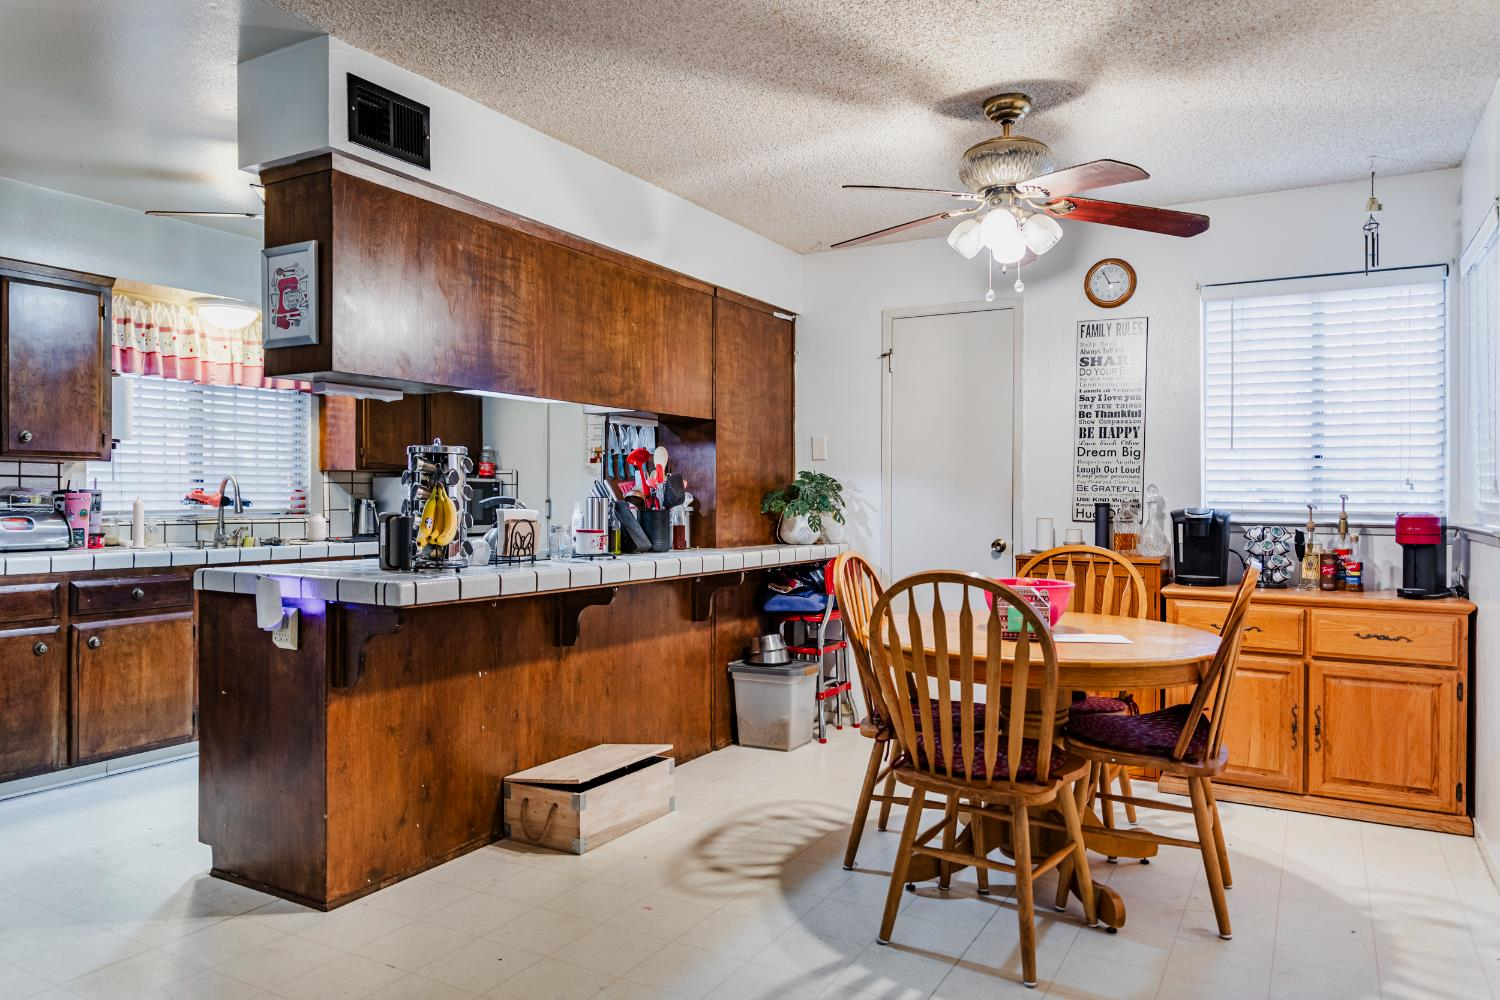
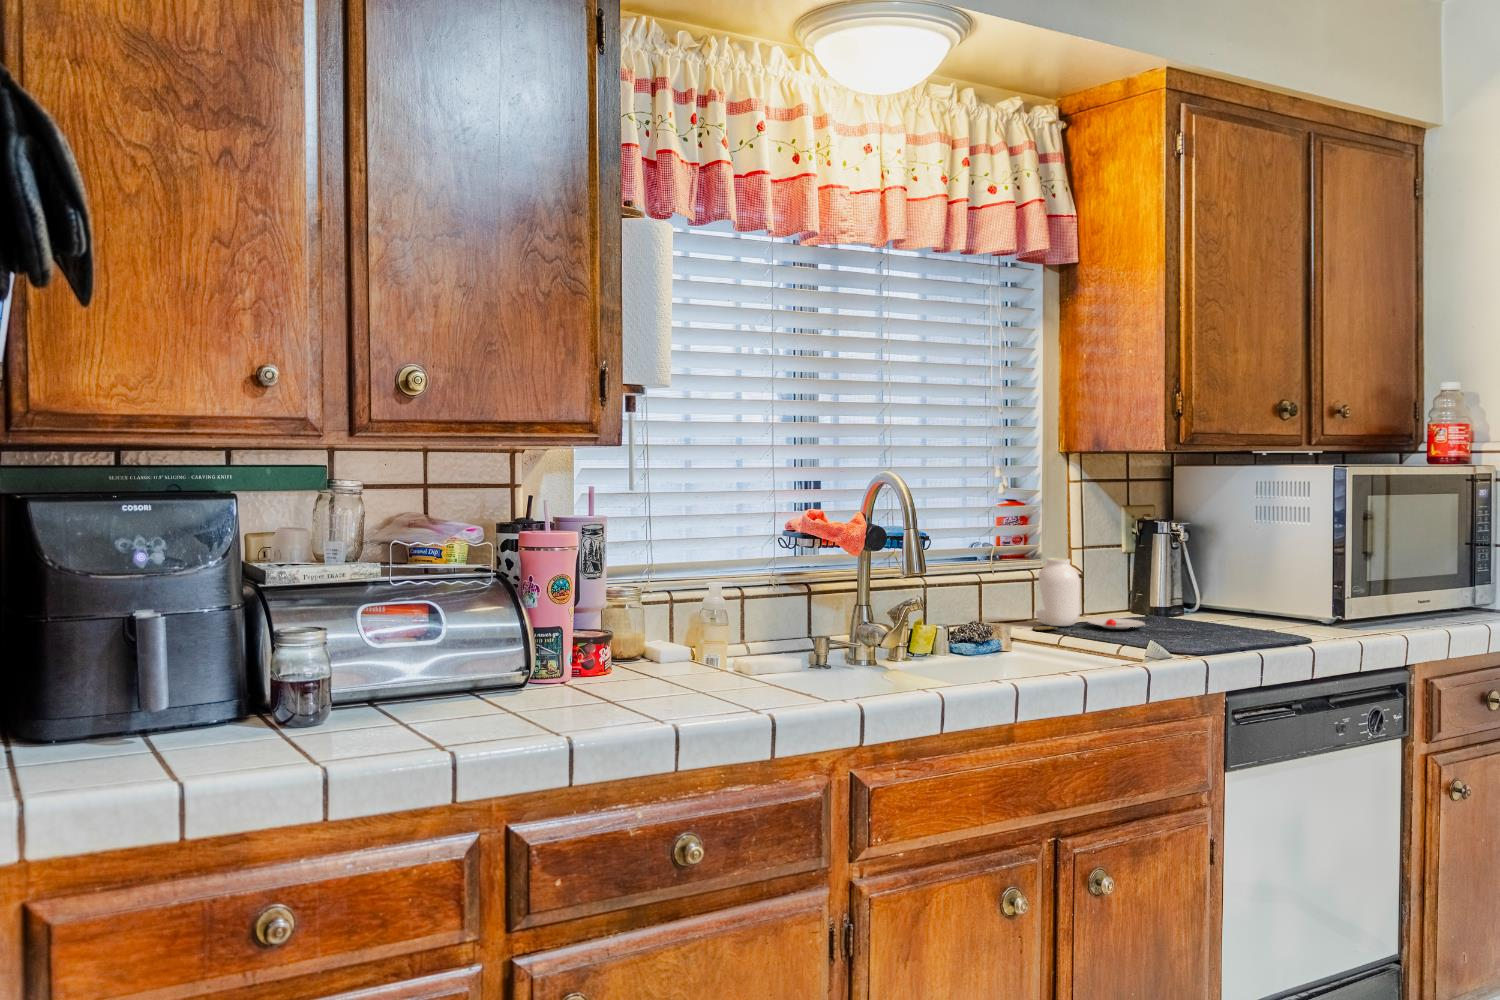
candle: present [130,496,147,548] -> none [668,529,705,662]

